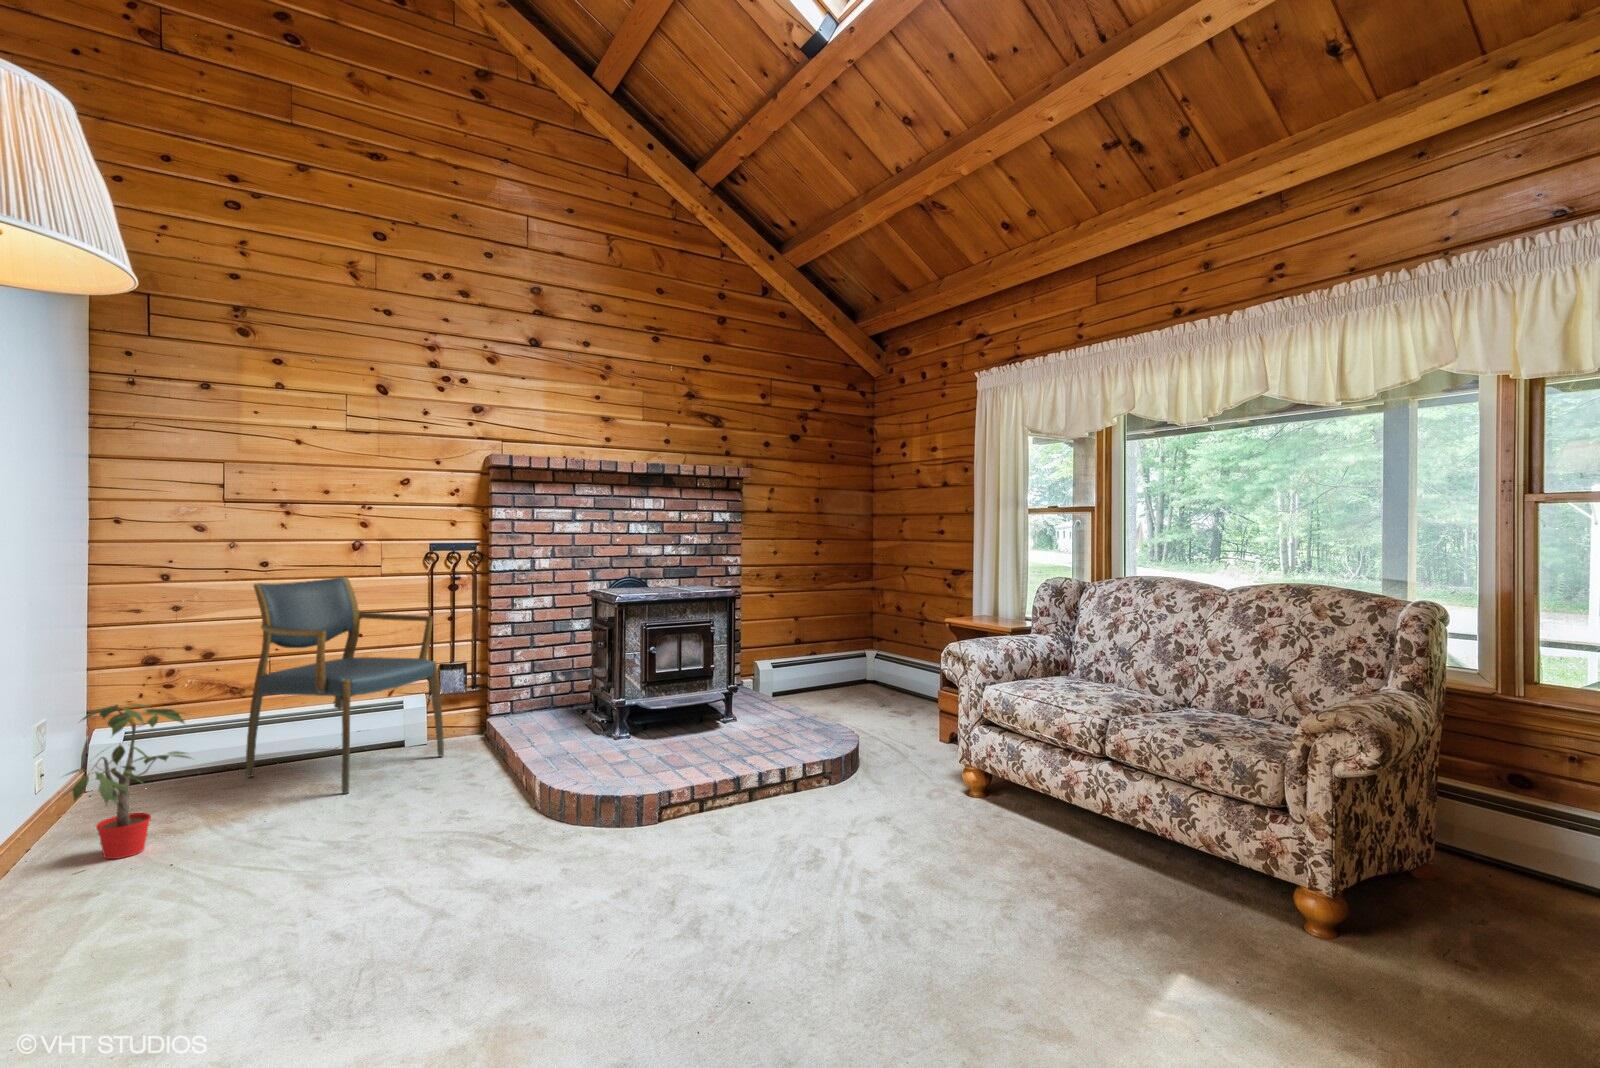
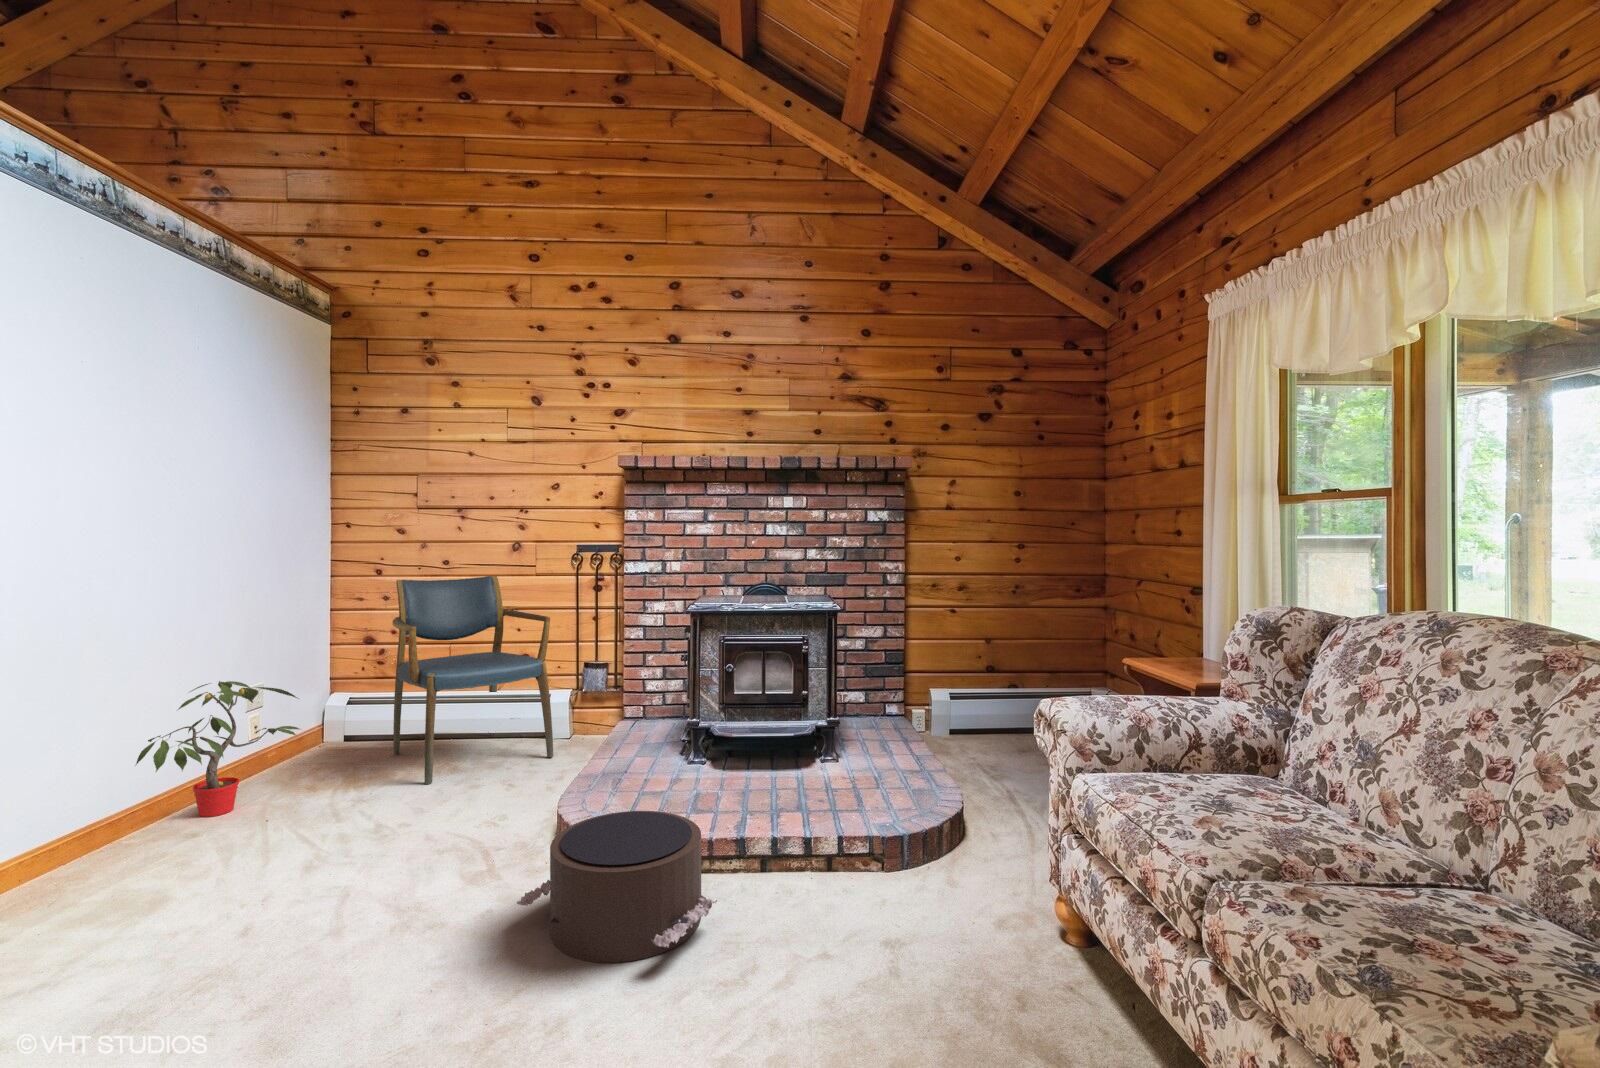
pouf: none [626,757,775,862] -> present [517,811,717,963]

